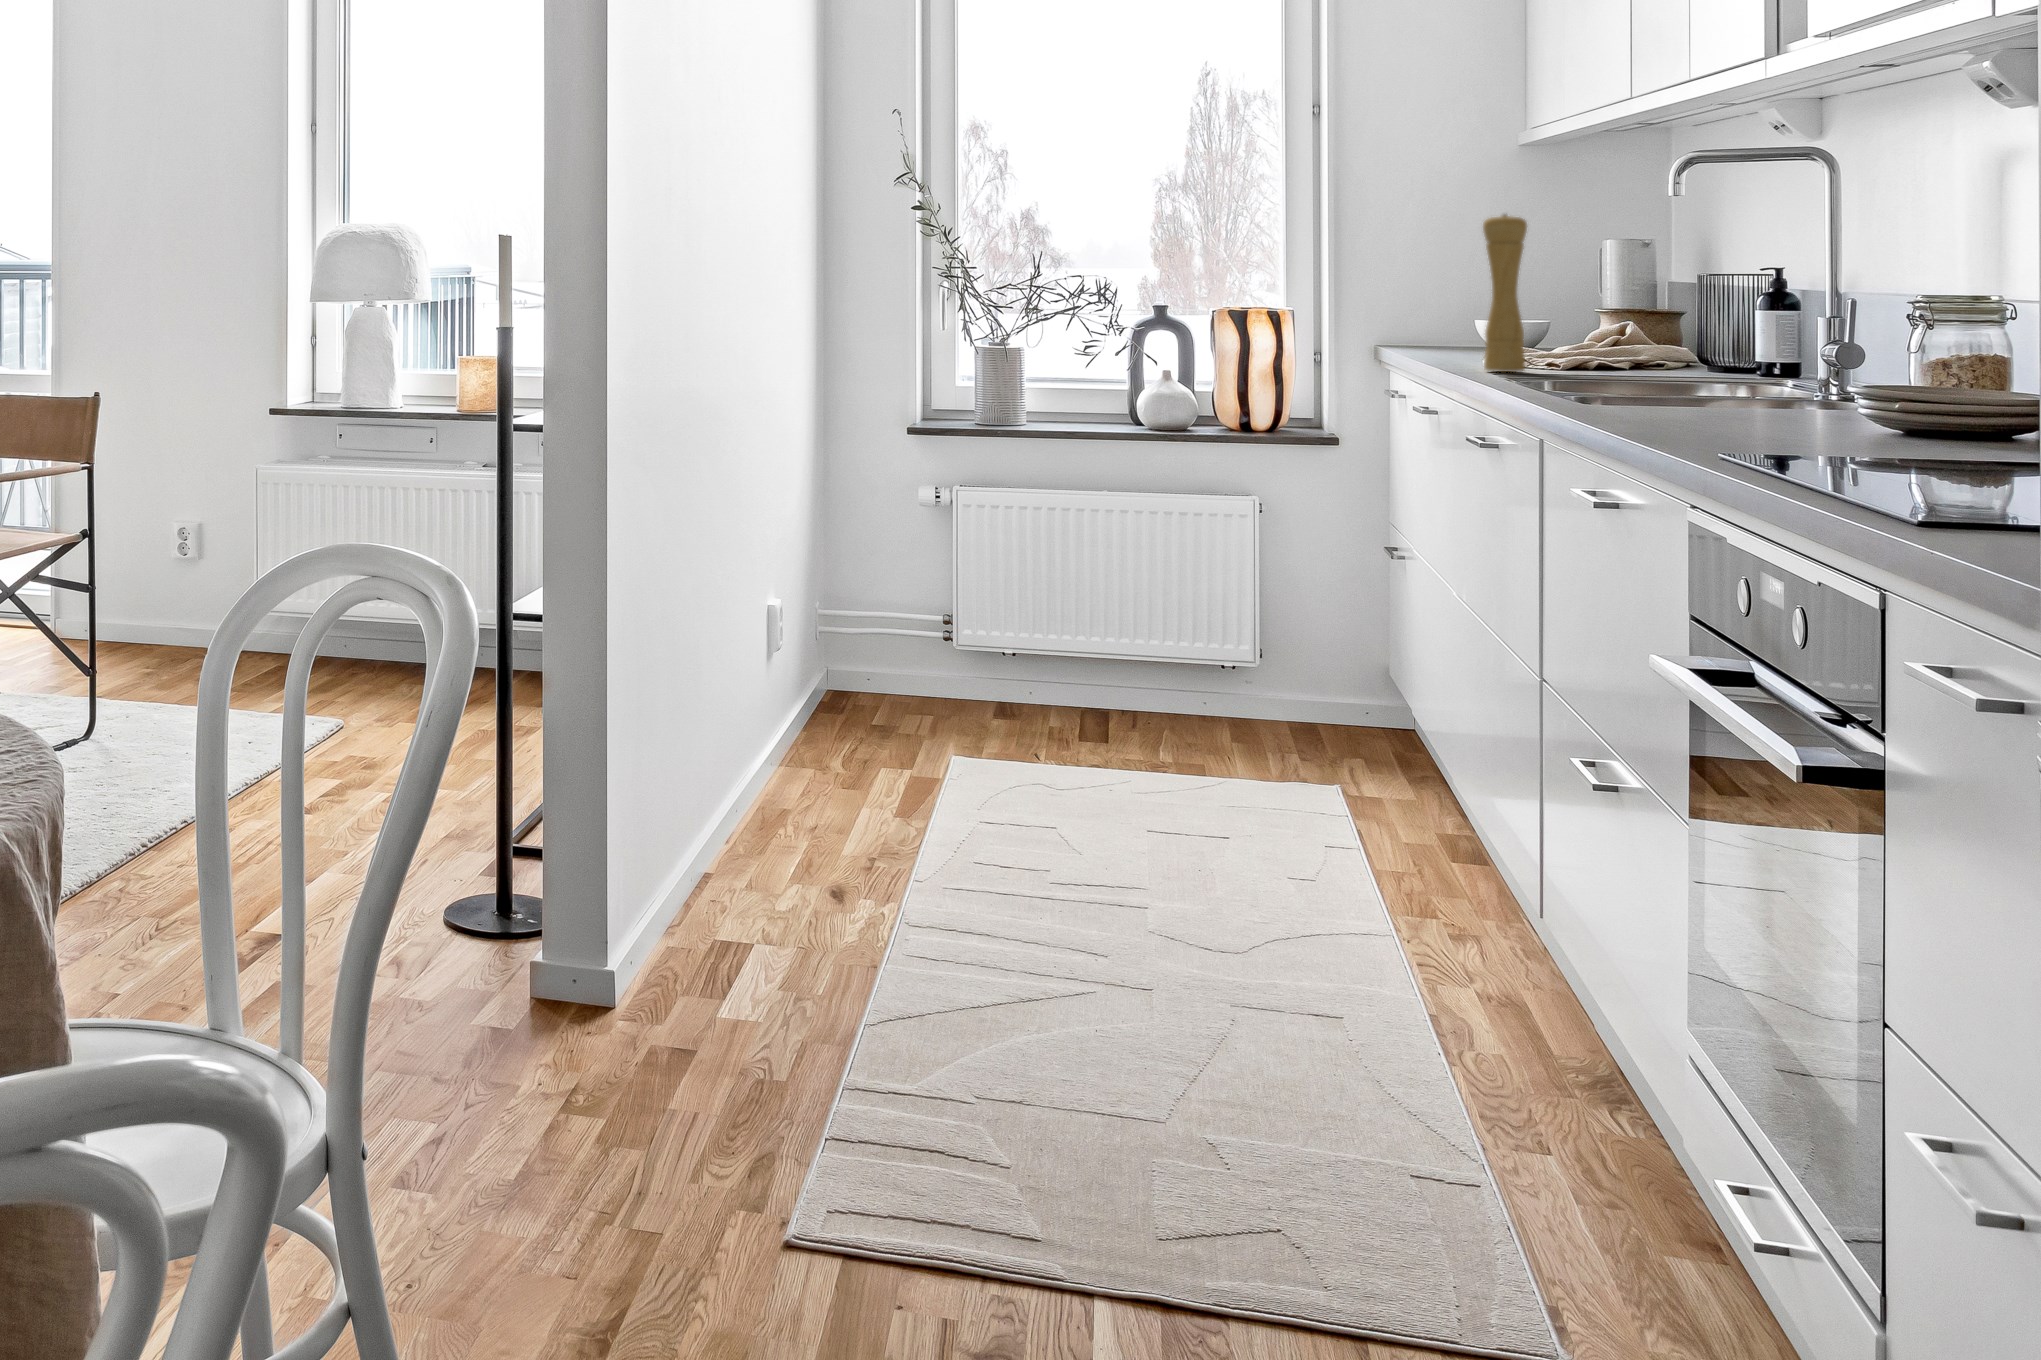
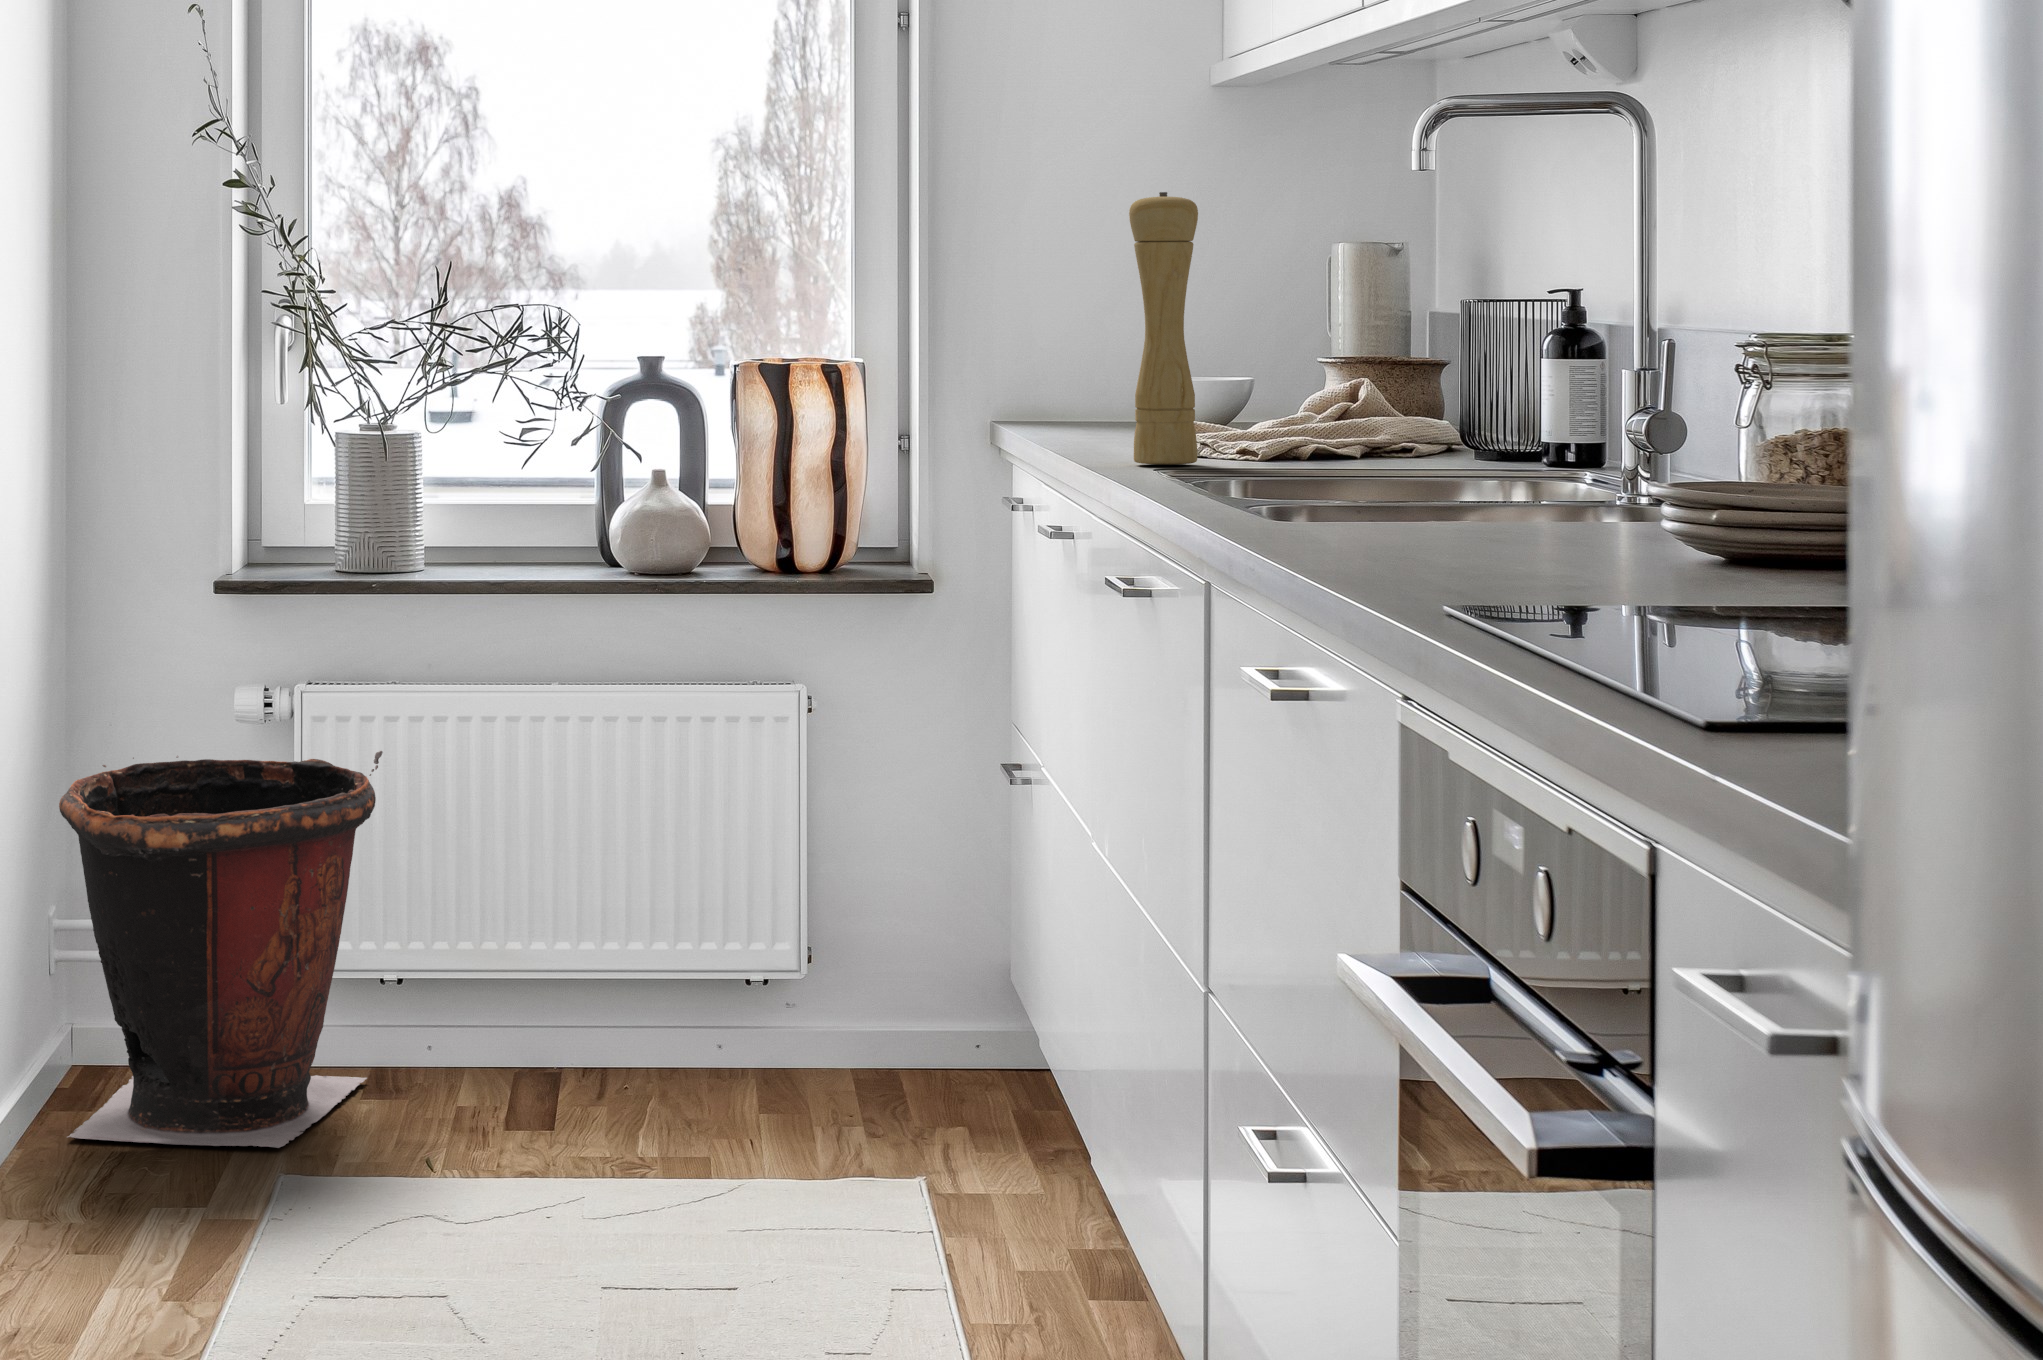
trash can: none [823,517,1007,743] -> present [59,751,383,1148]

